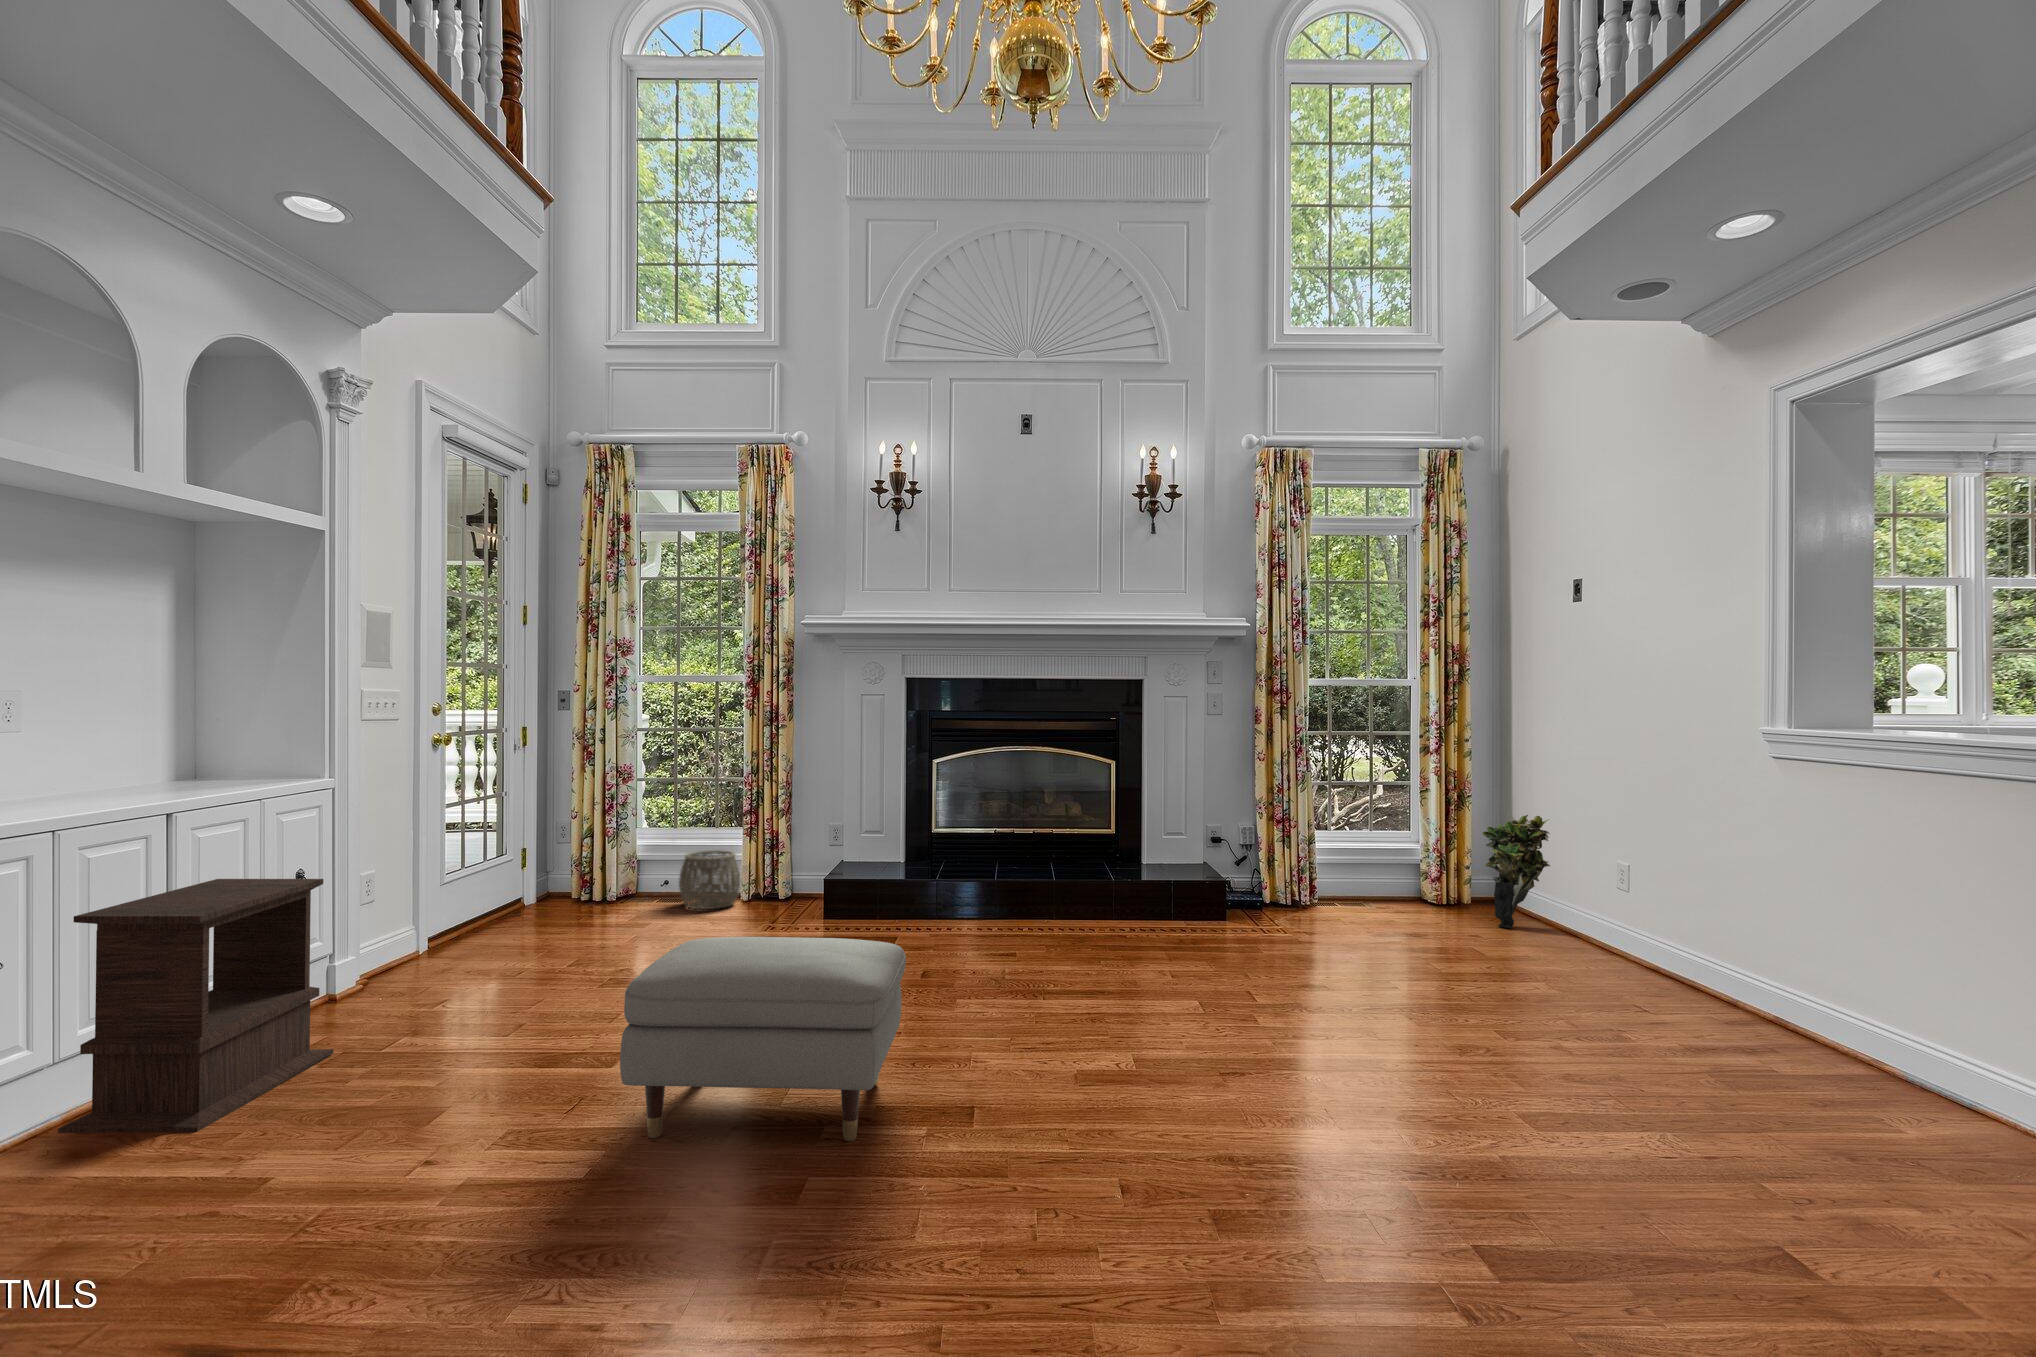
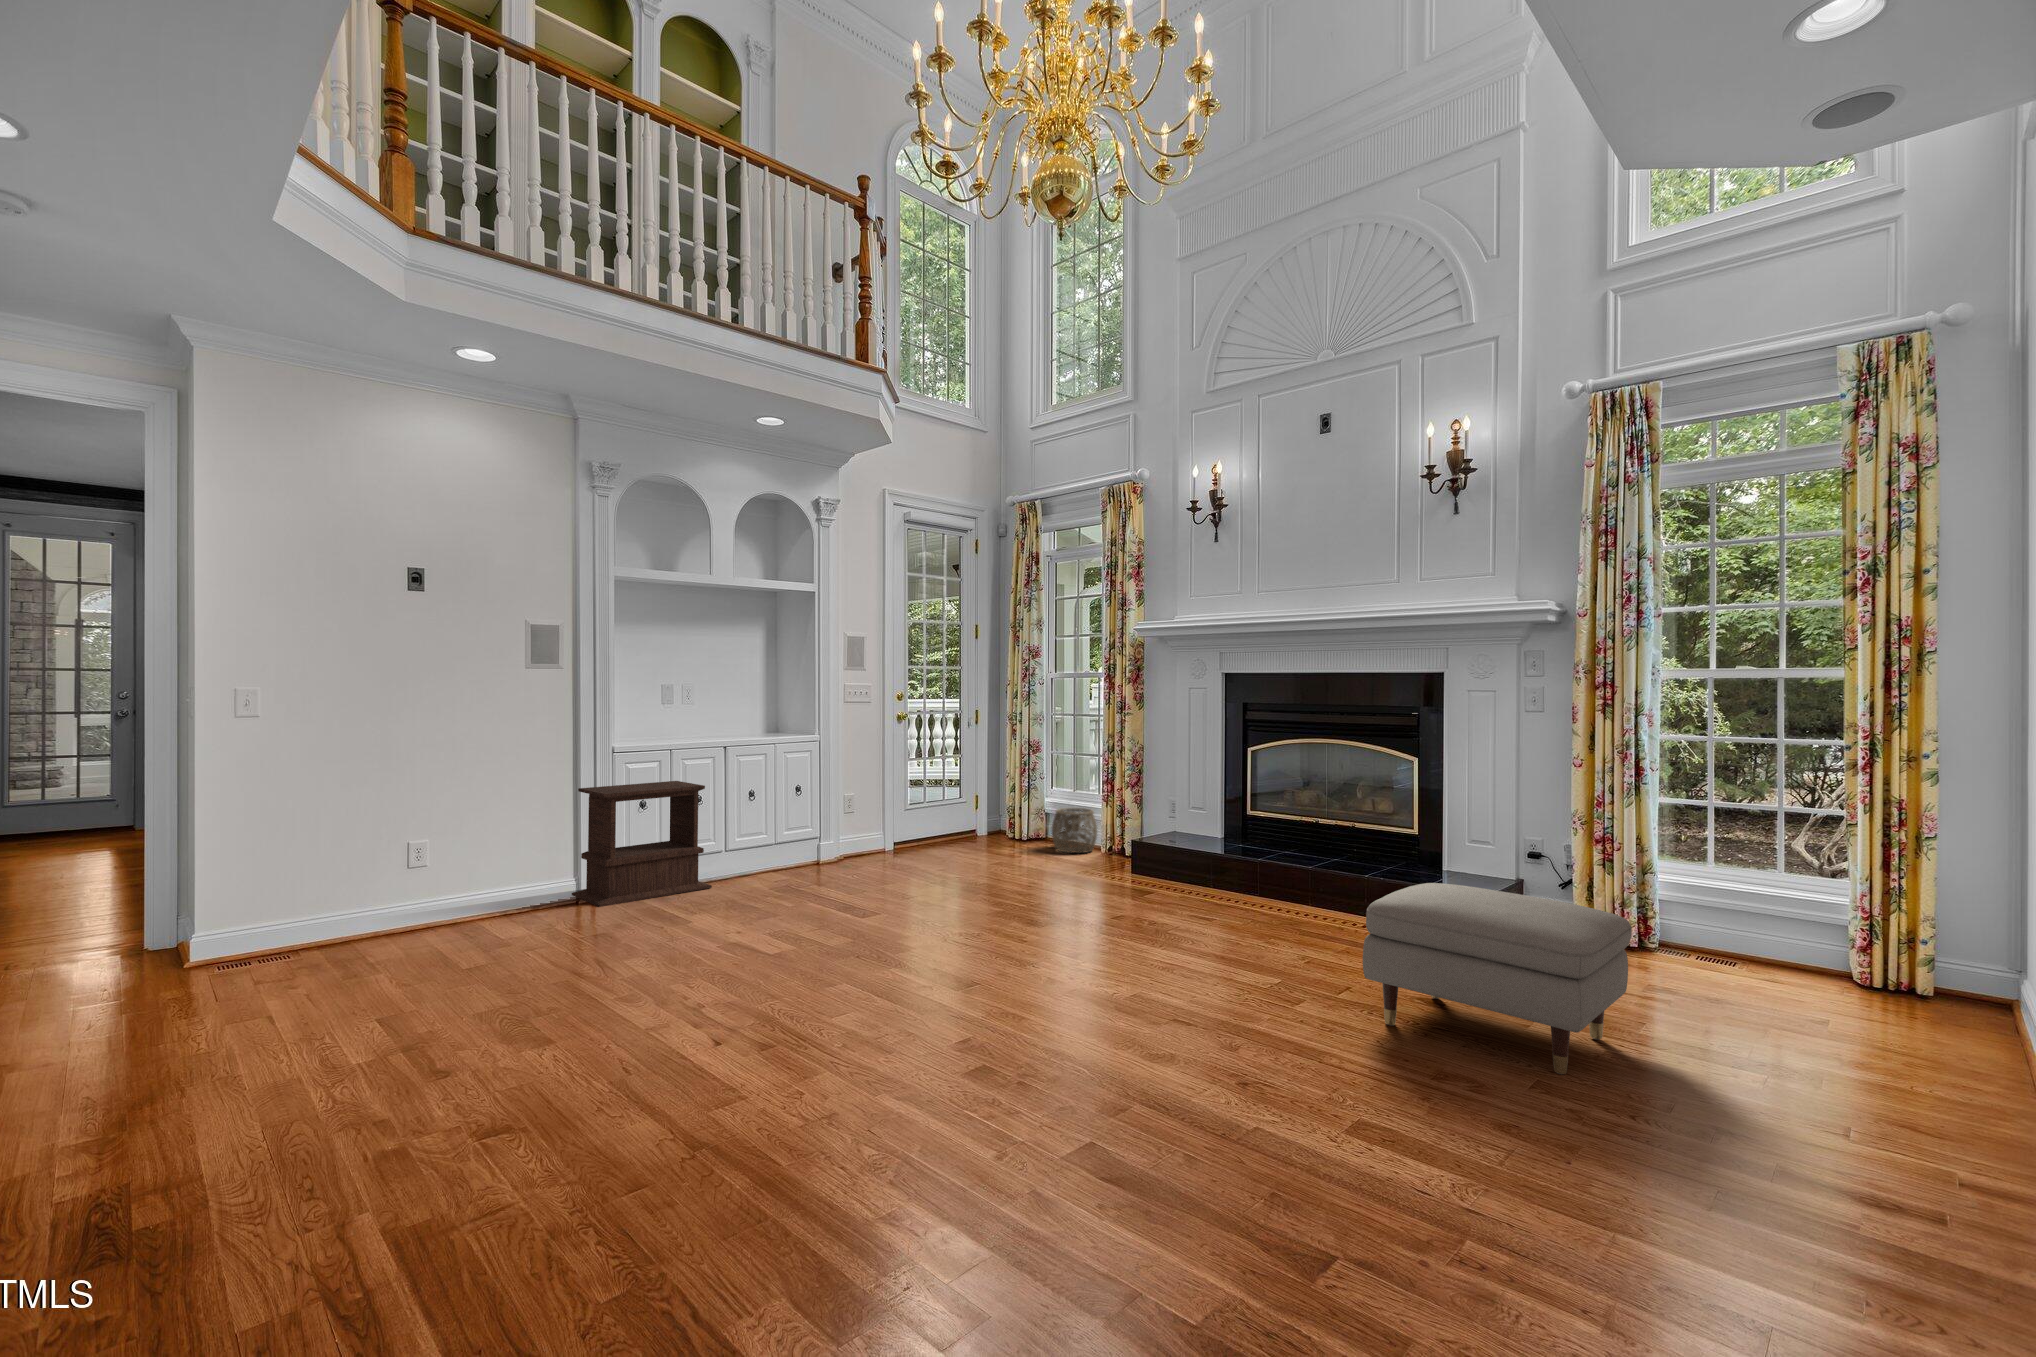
potted plant: present [1483,815,1550,928] -> none [1883,873,2024,1038]
ottoman: present [620,937,906,1141] -> present [1363,883,1632,1074]

